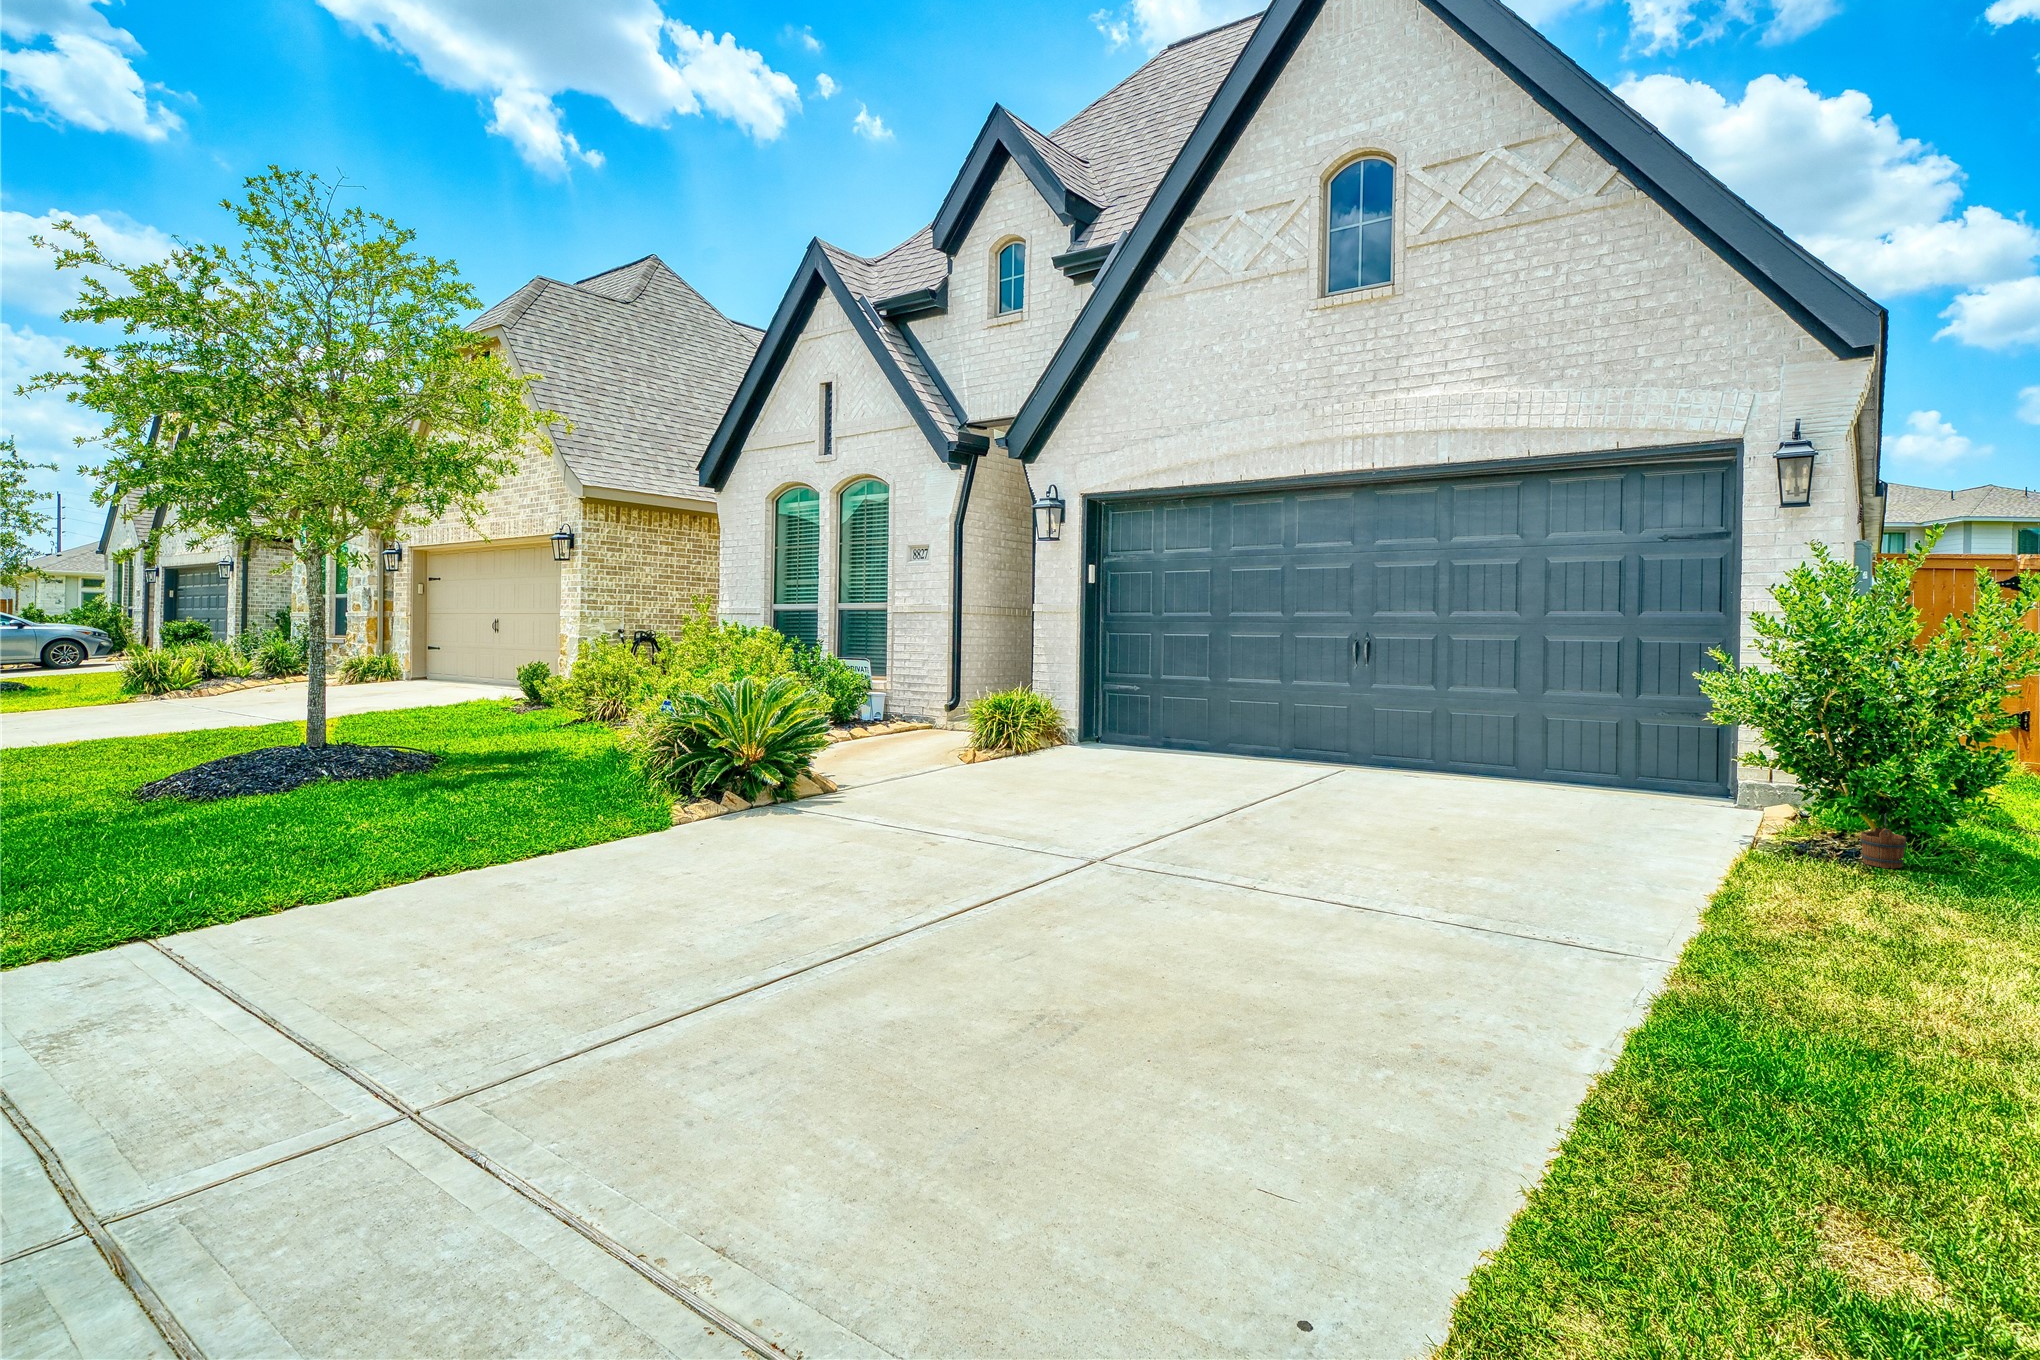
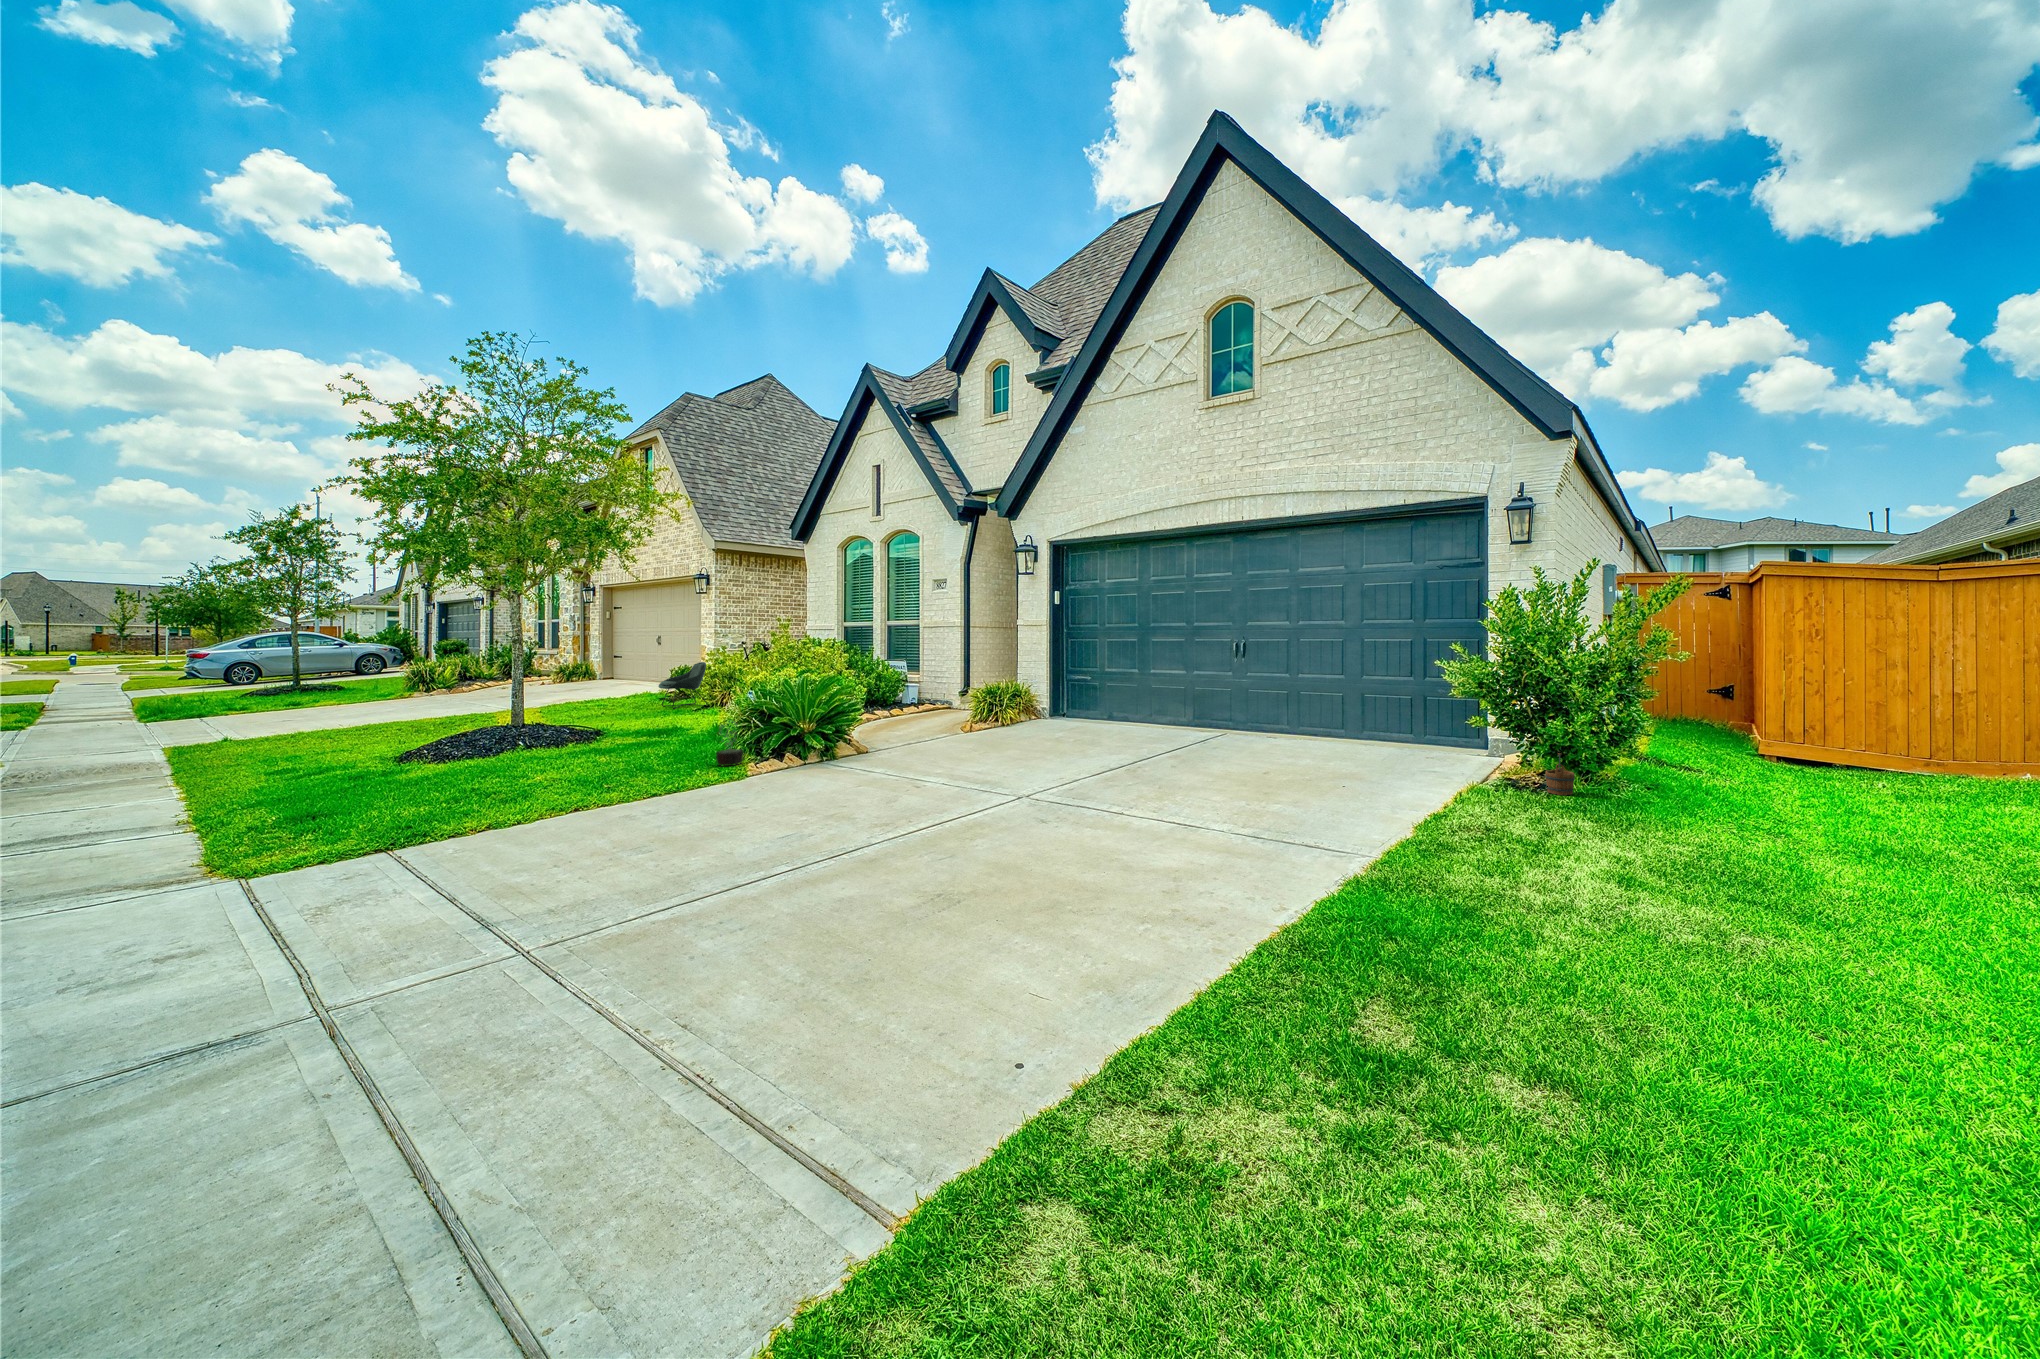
lounge chair: none [506,657,577,723] -> present [658,662,707,709]
decorative plant: none [621,740,662,808] -> present [716,722,744,766]

